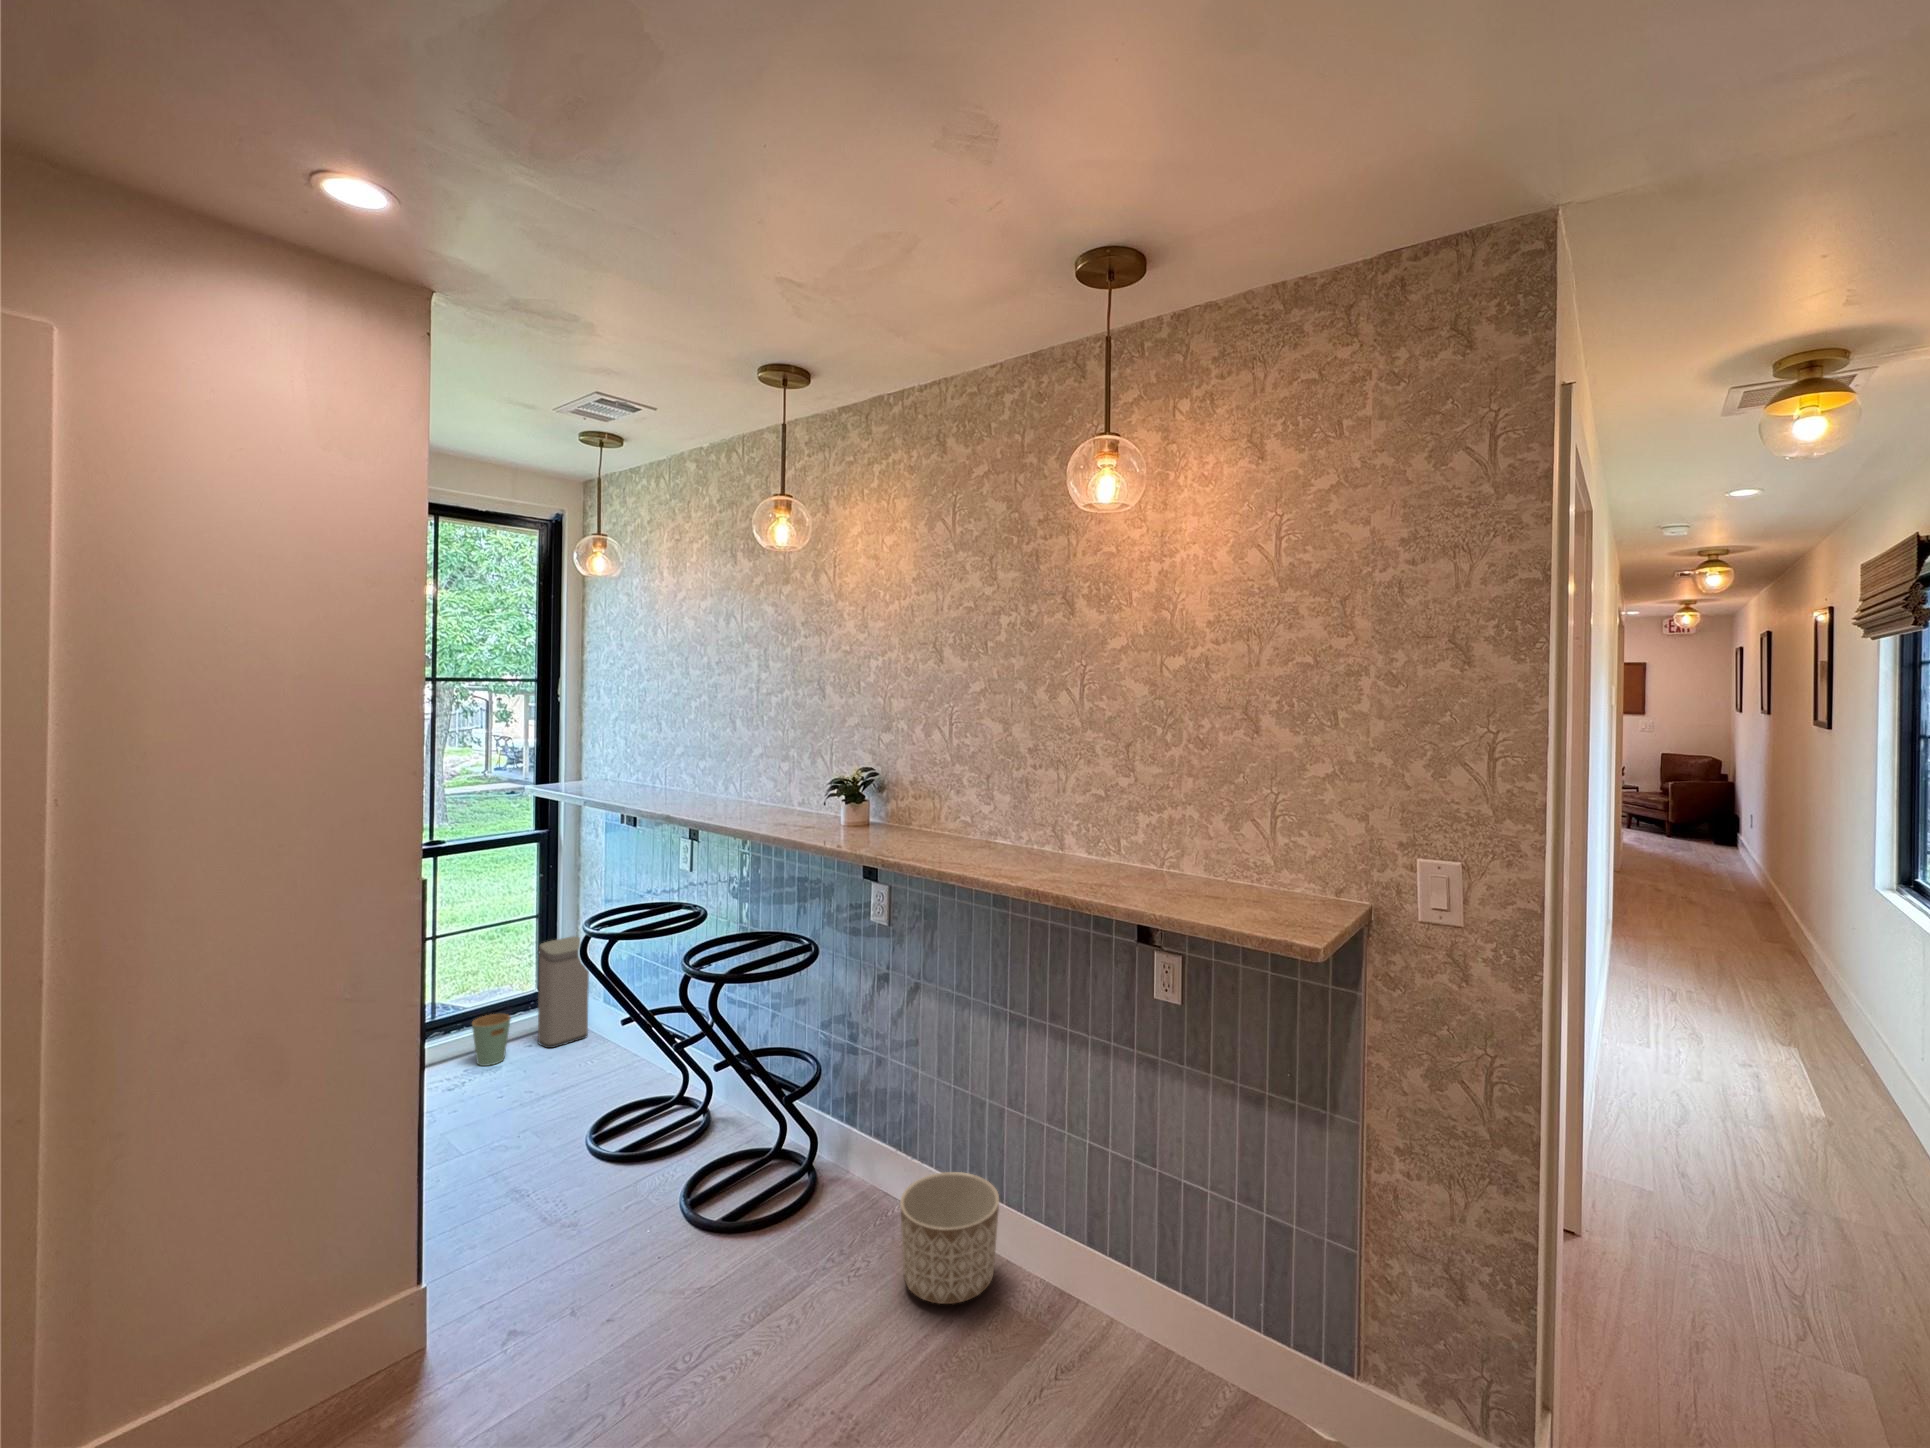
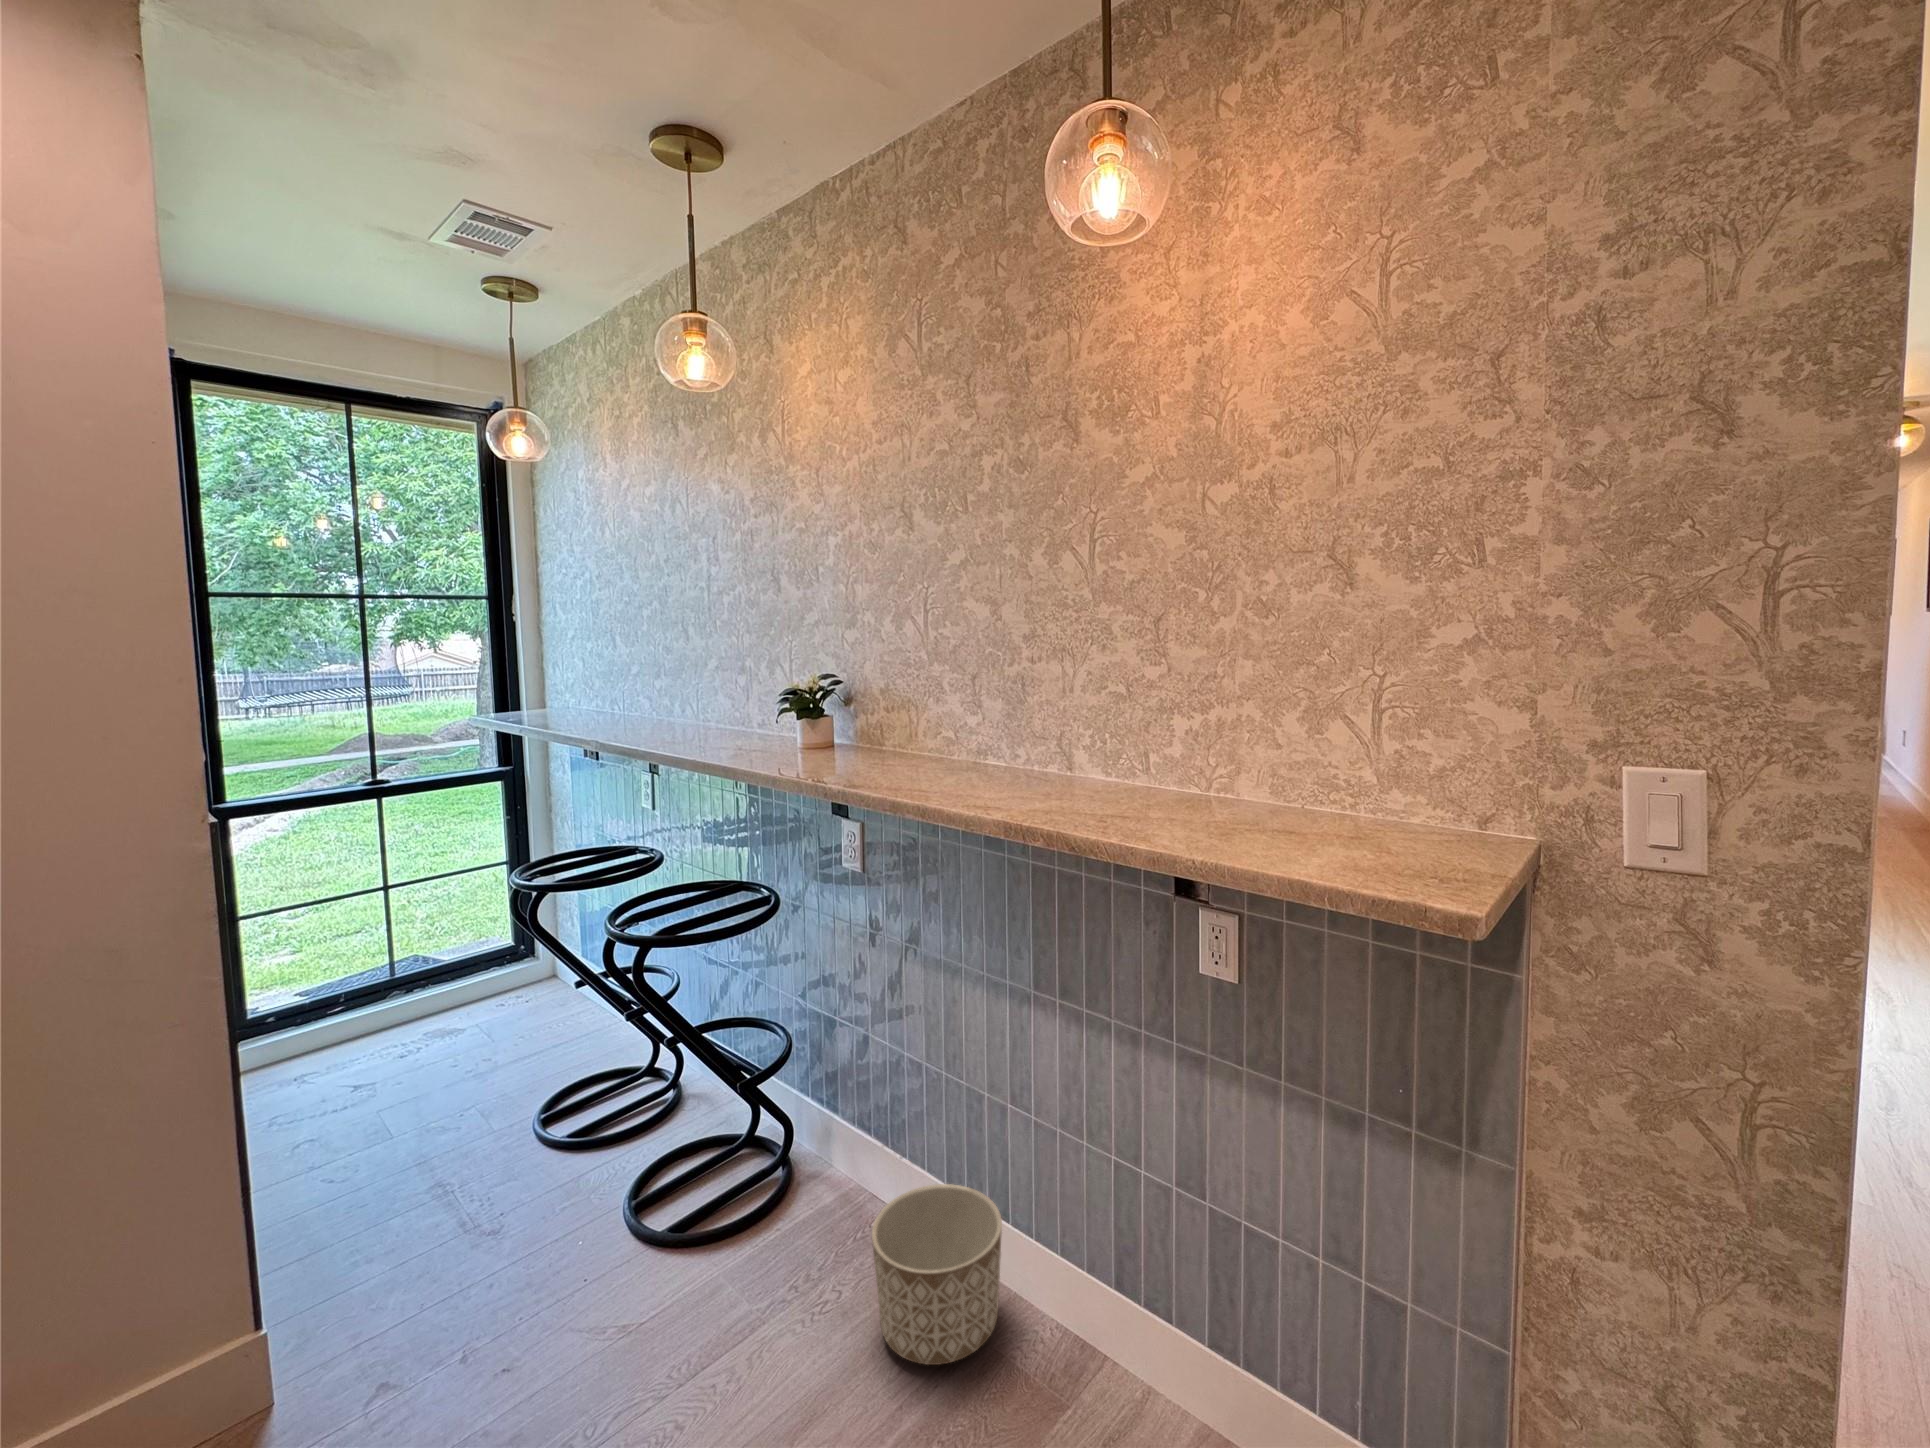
trash can: present [472,936,589,1066] -> none [427,883,566,1030]

